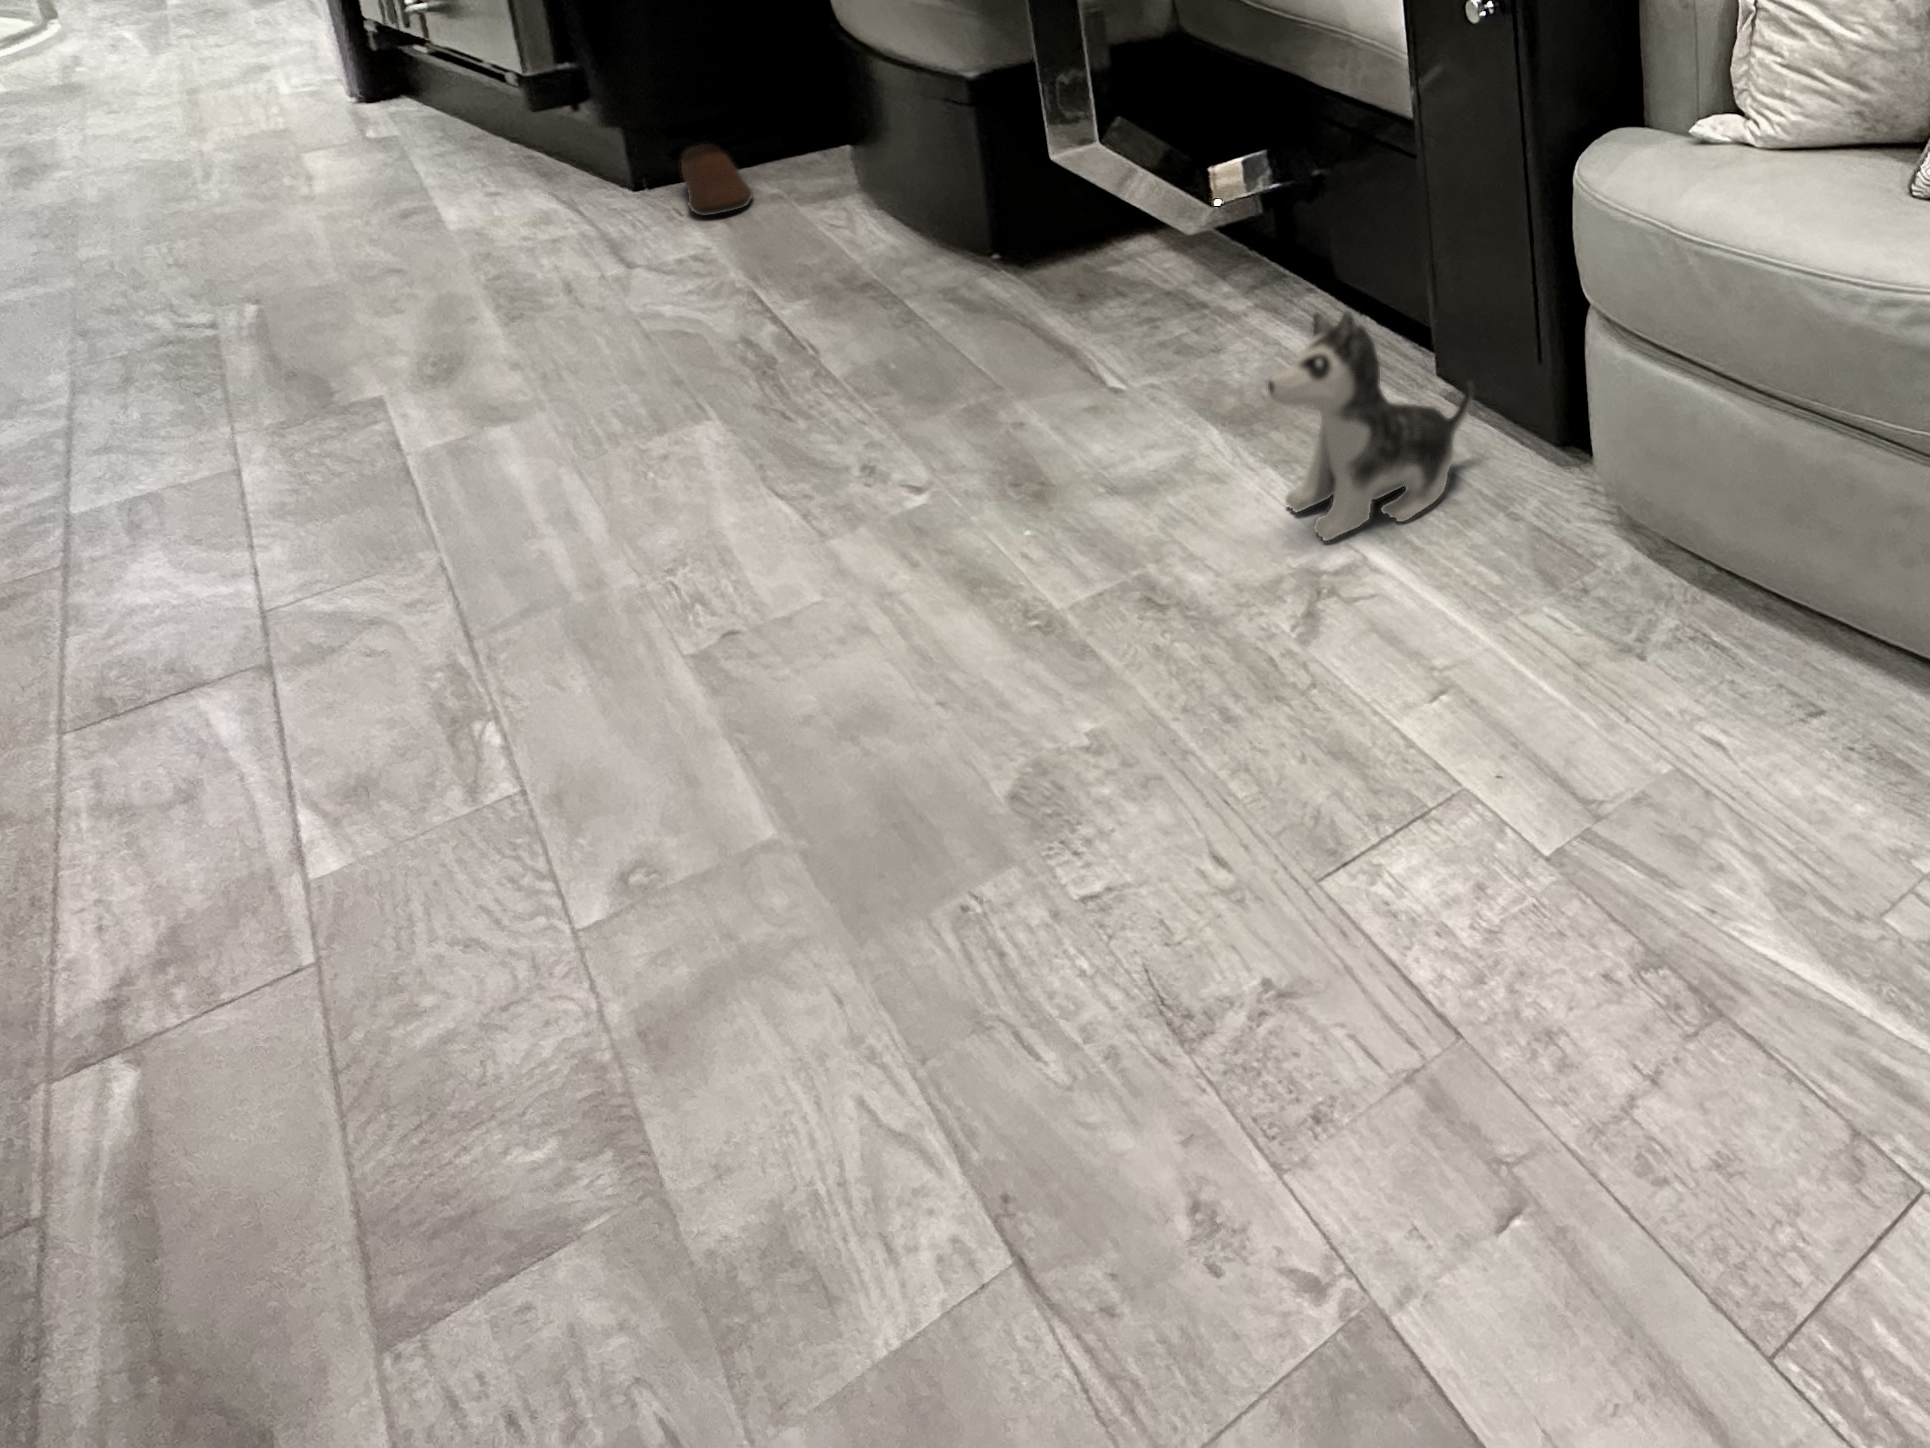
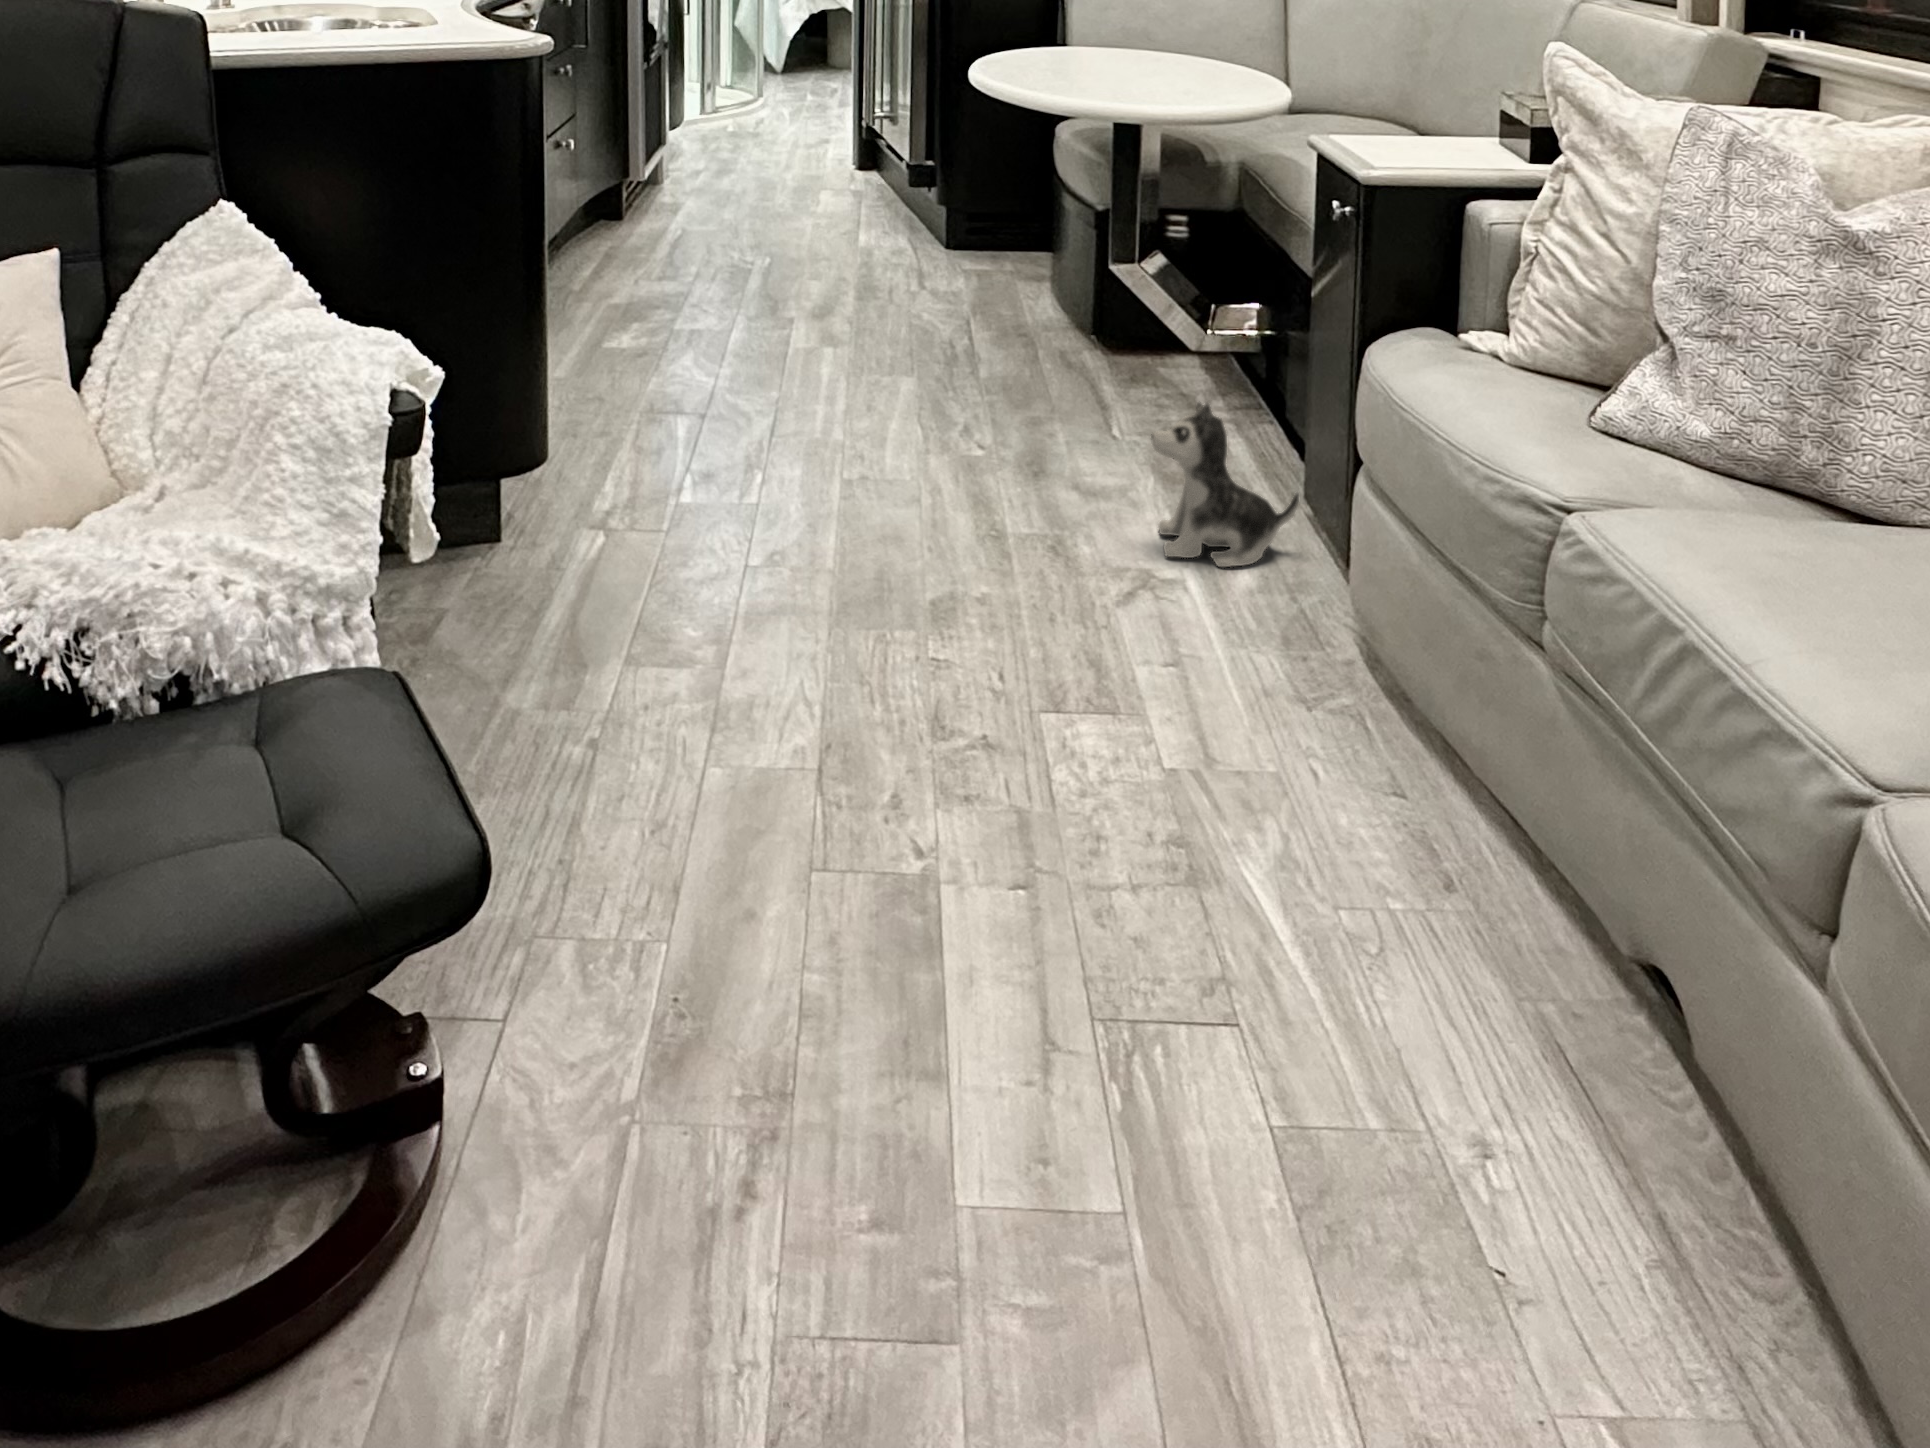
shoe: present [681,144,753,216] -> none [967,228,1001,271]

